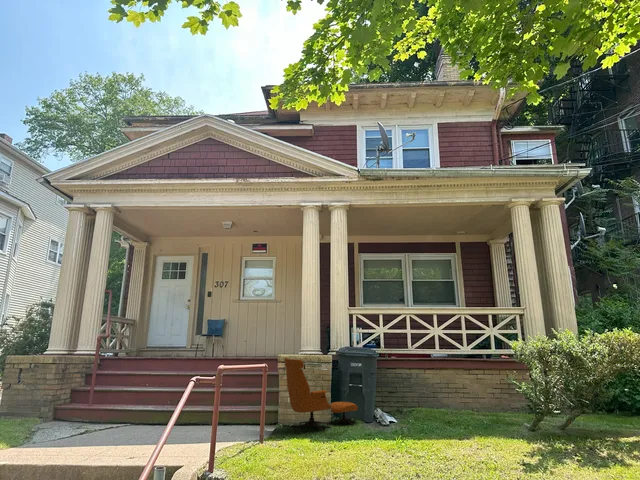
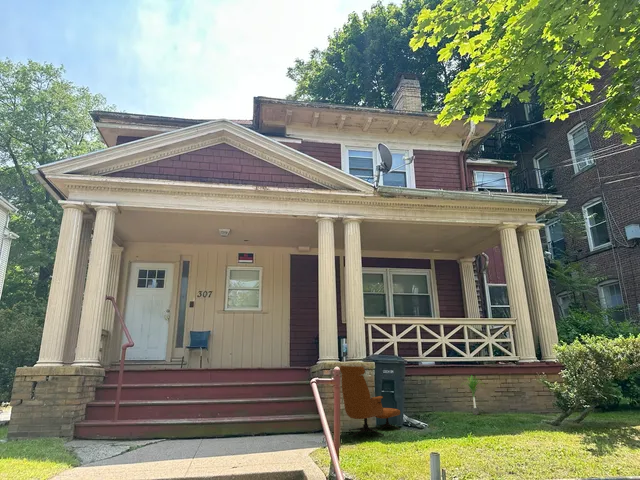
potted plant: none [446,366,476,414] -> present [467,377,479,415]

